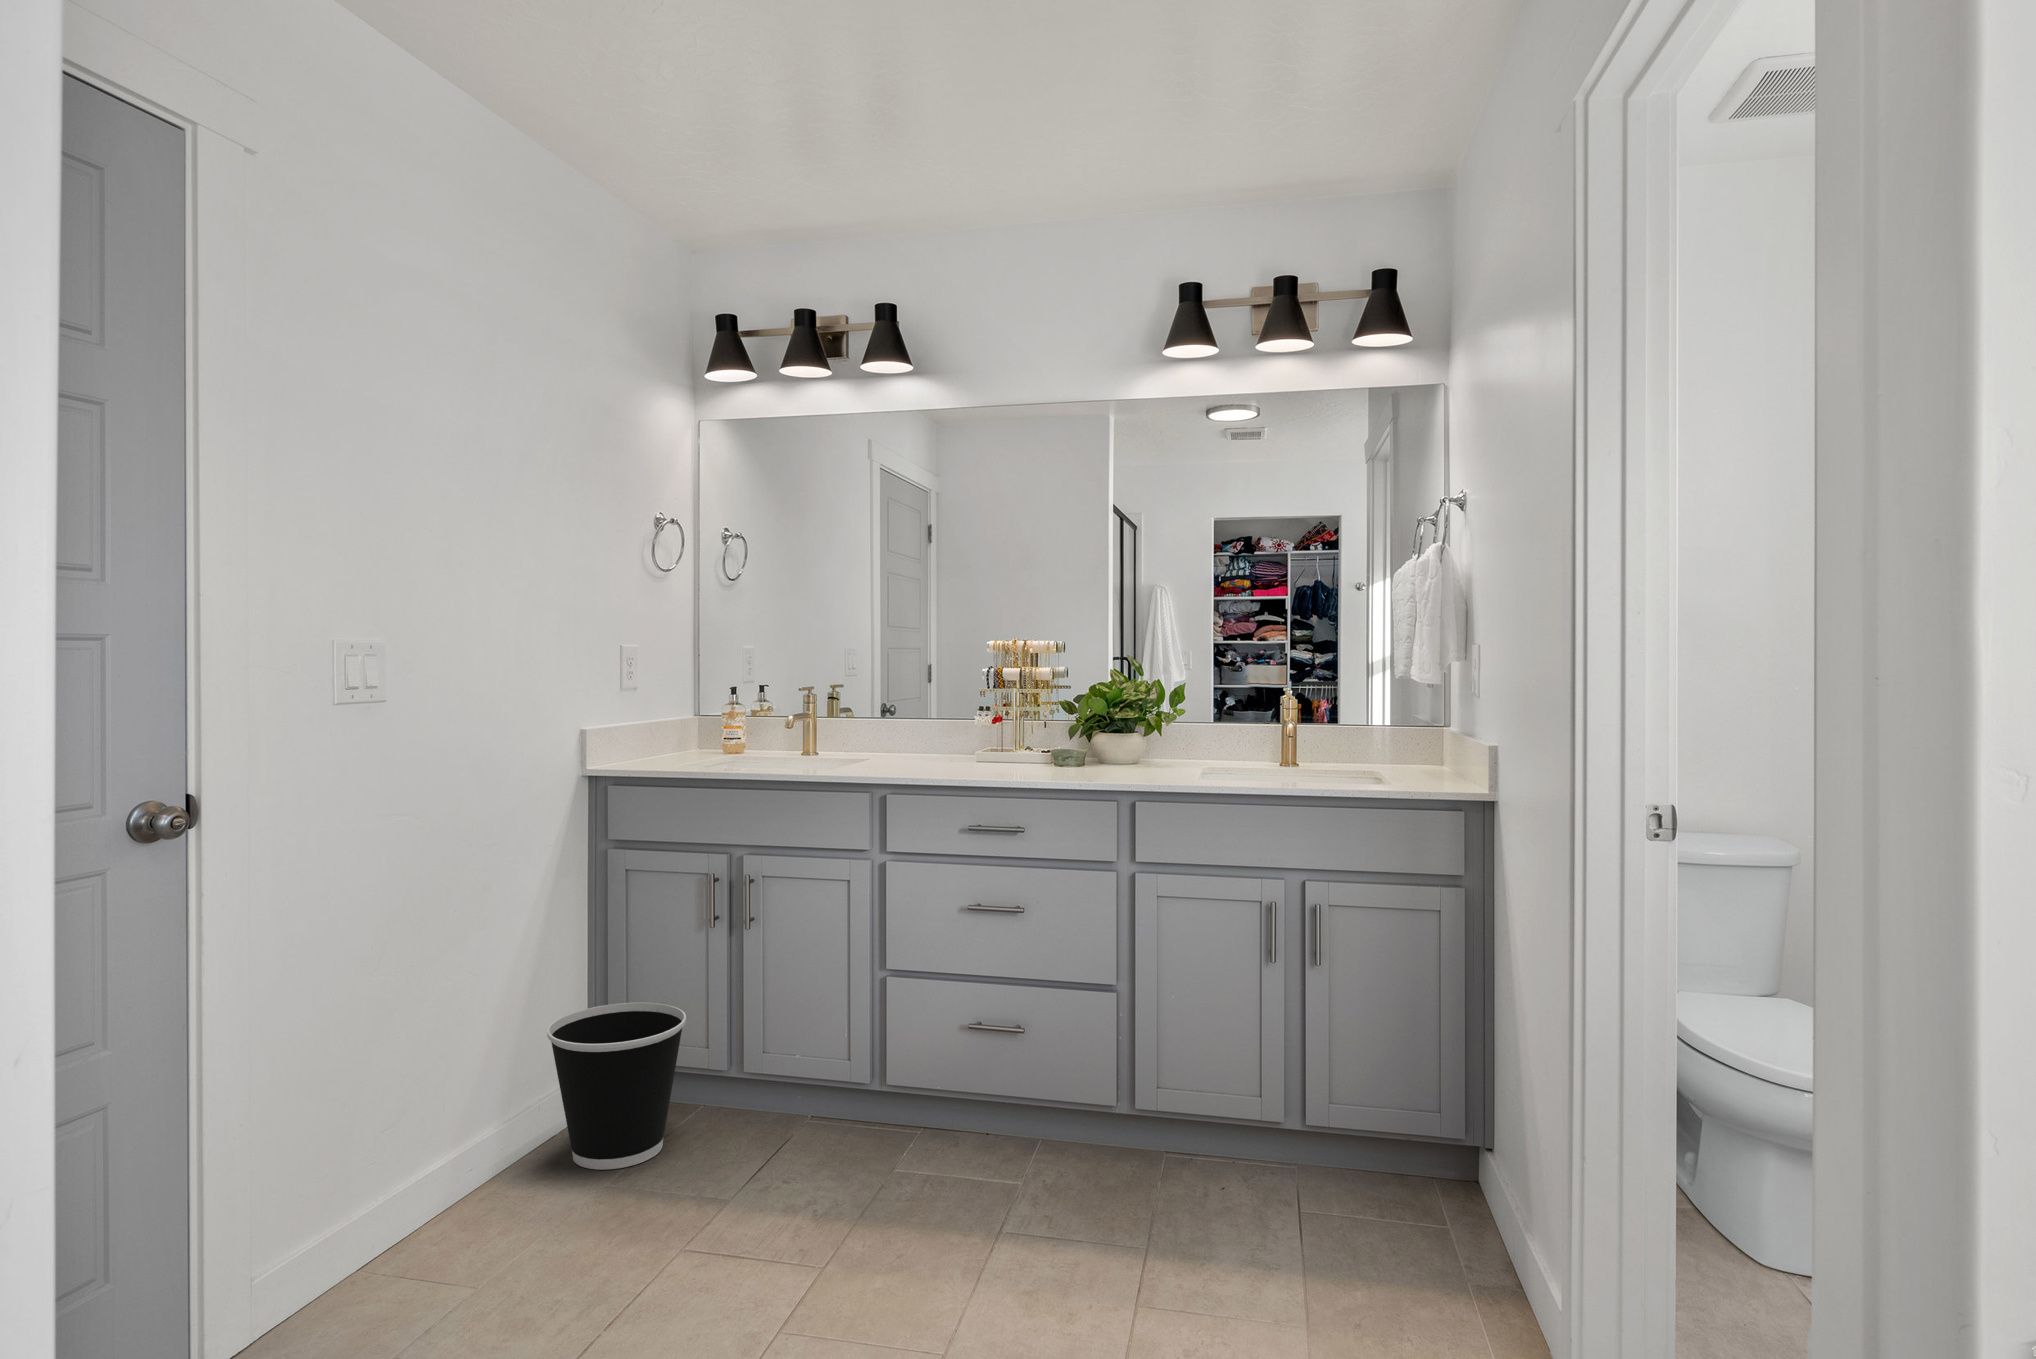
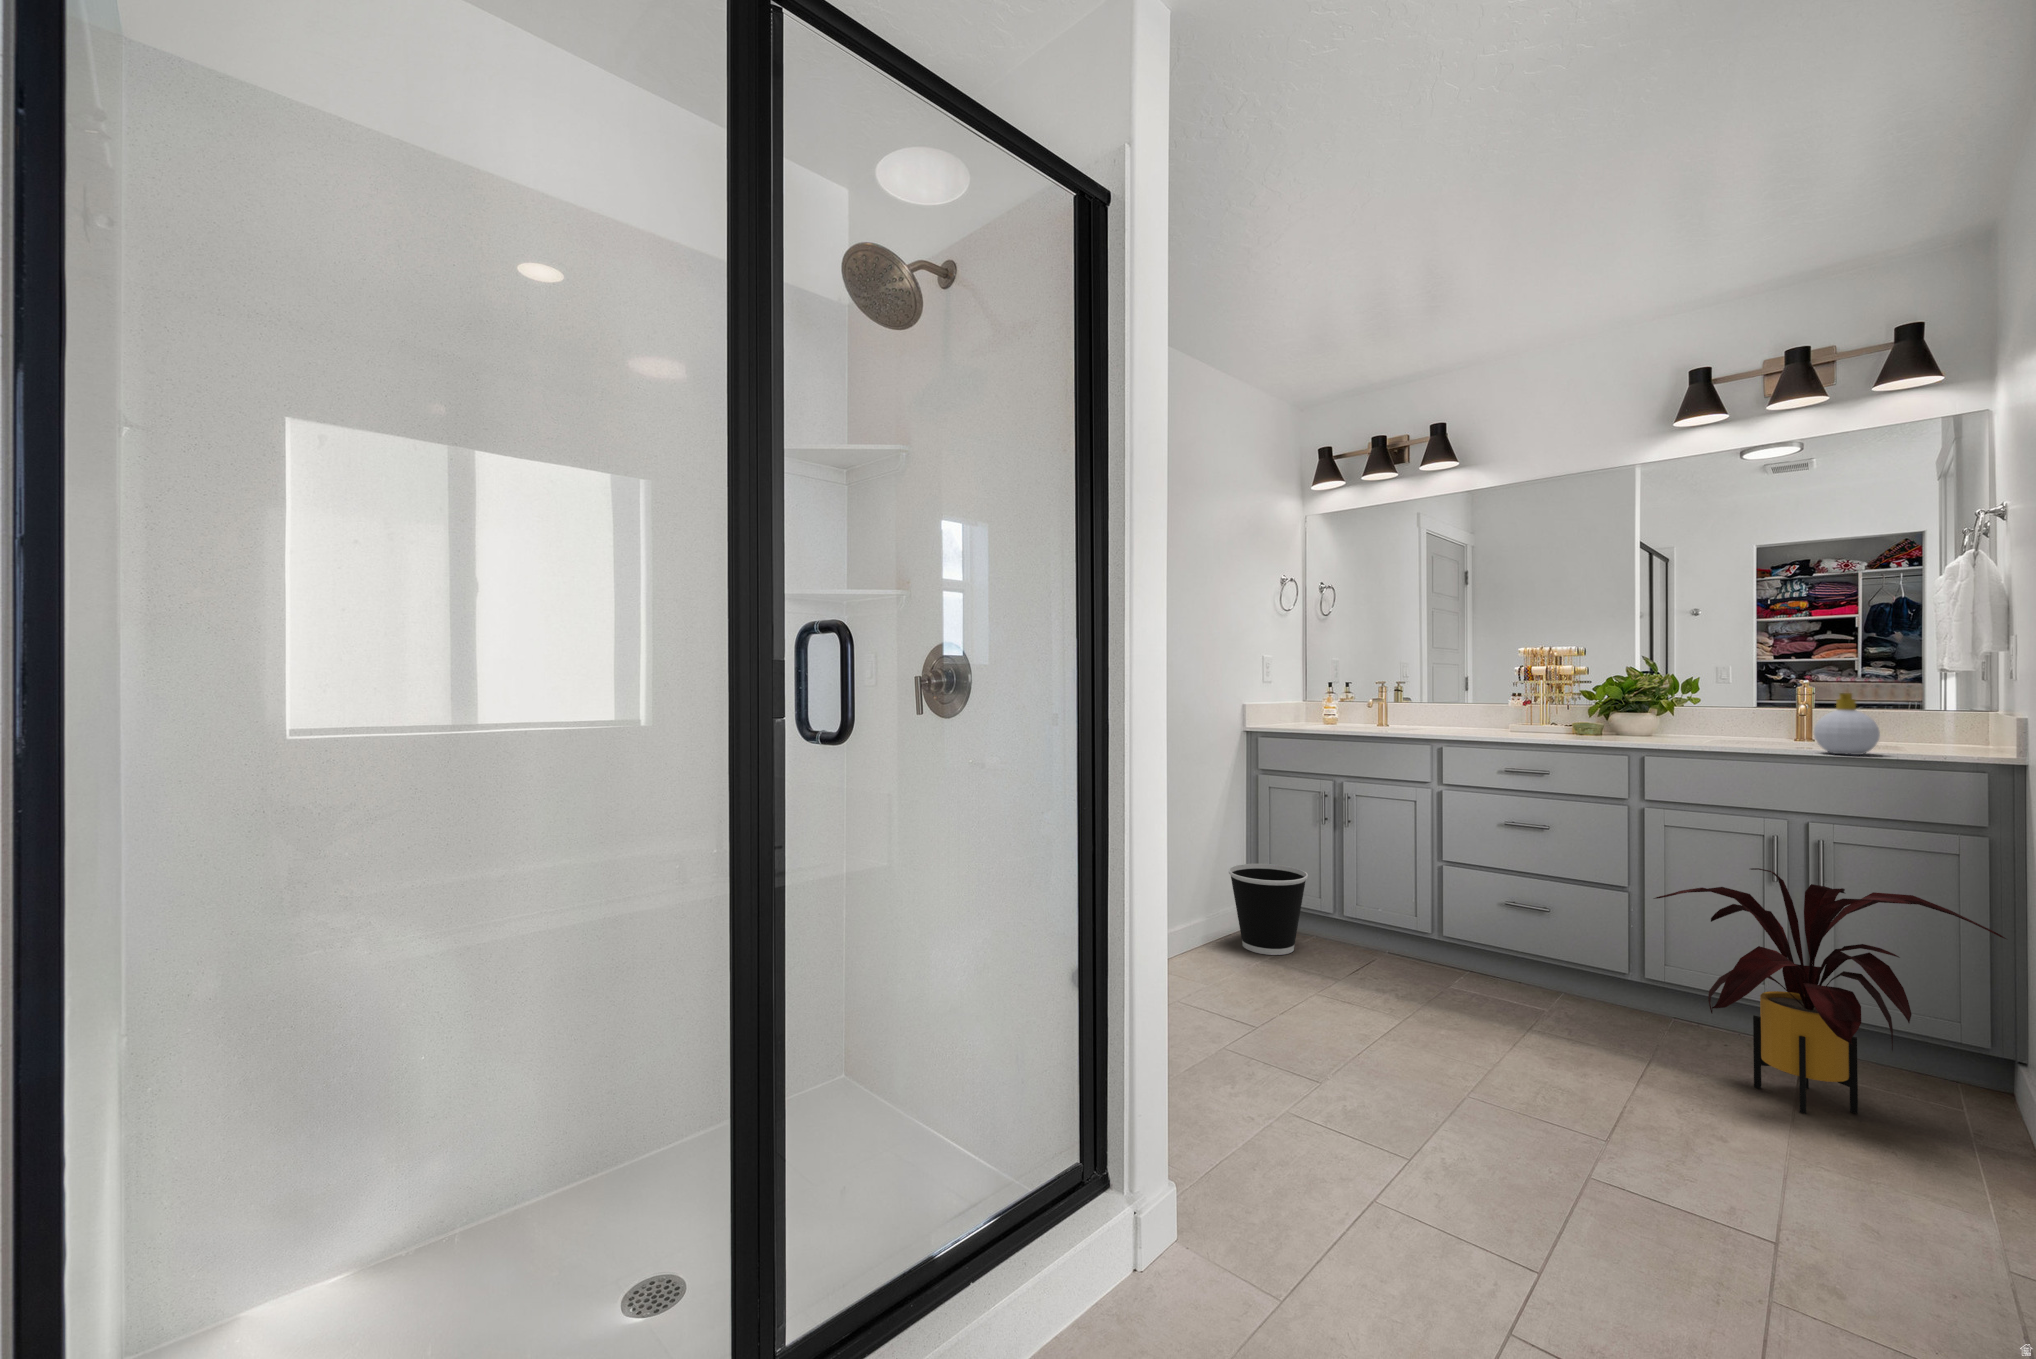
soap bottle: none [1309,712,1370,790] -> present [1814,693,1880,755]
house plant: none [1153,957,1492,1280] -> present [1654,868,2006,1114]

